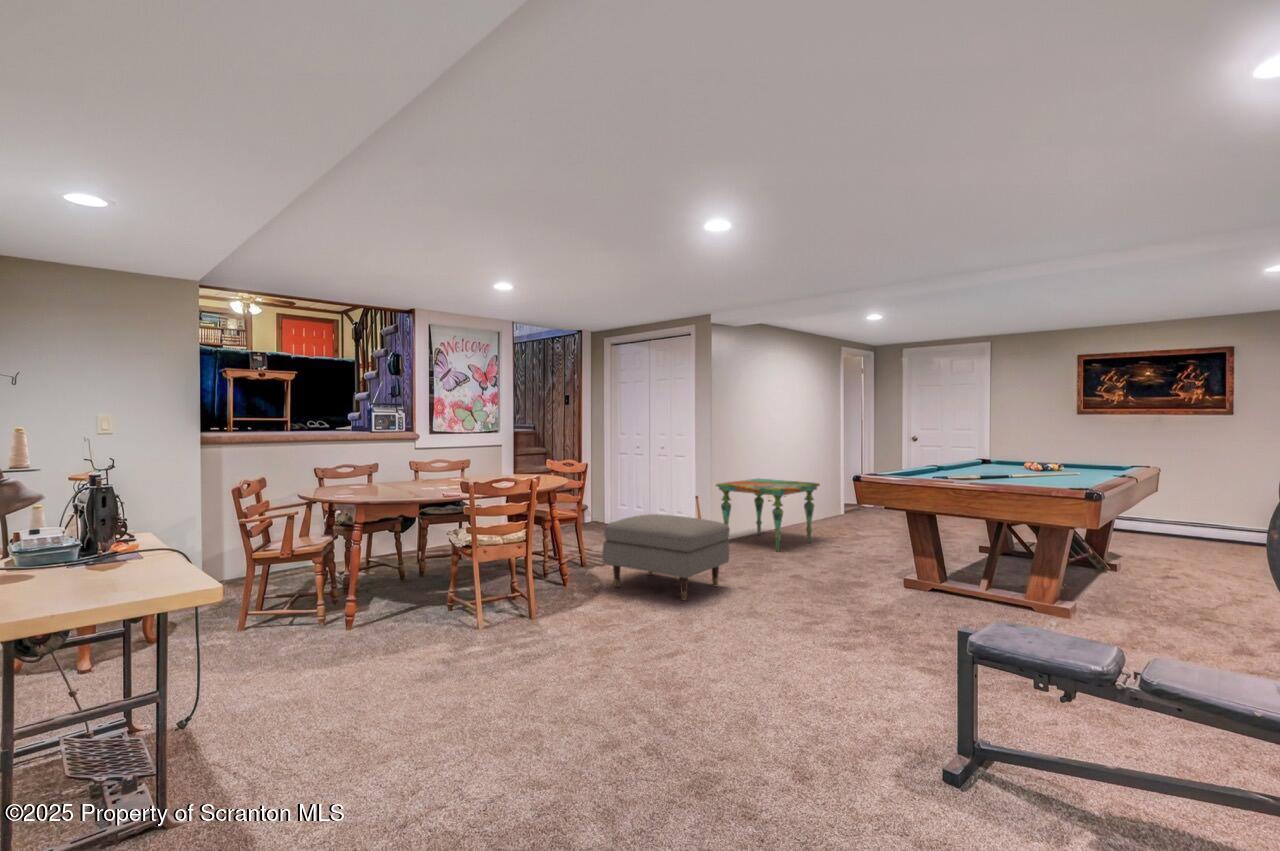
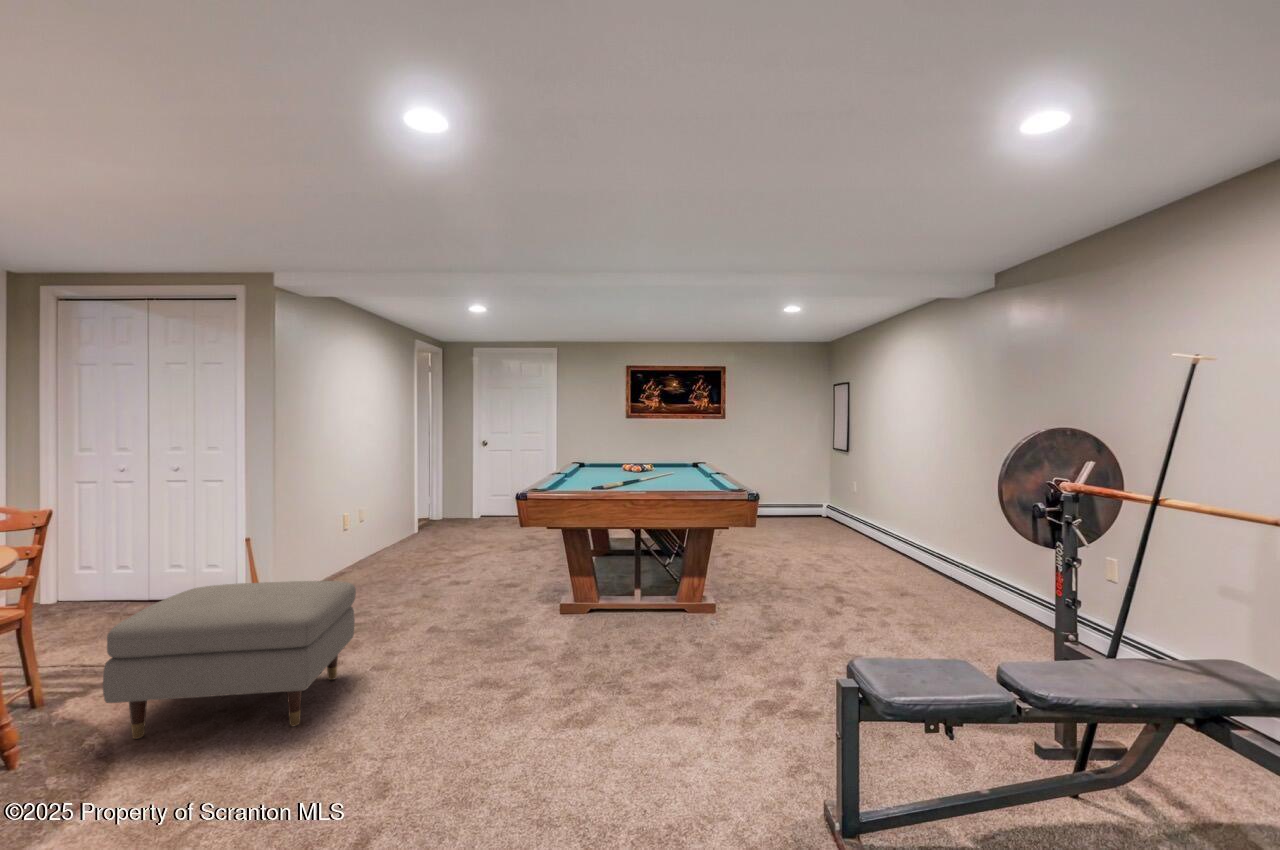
side table: present [716,479,820,552] -> none [284,501,425,597]

